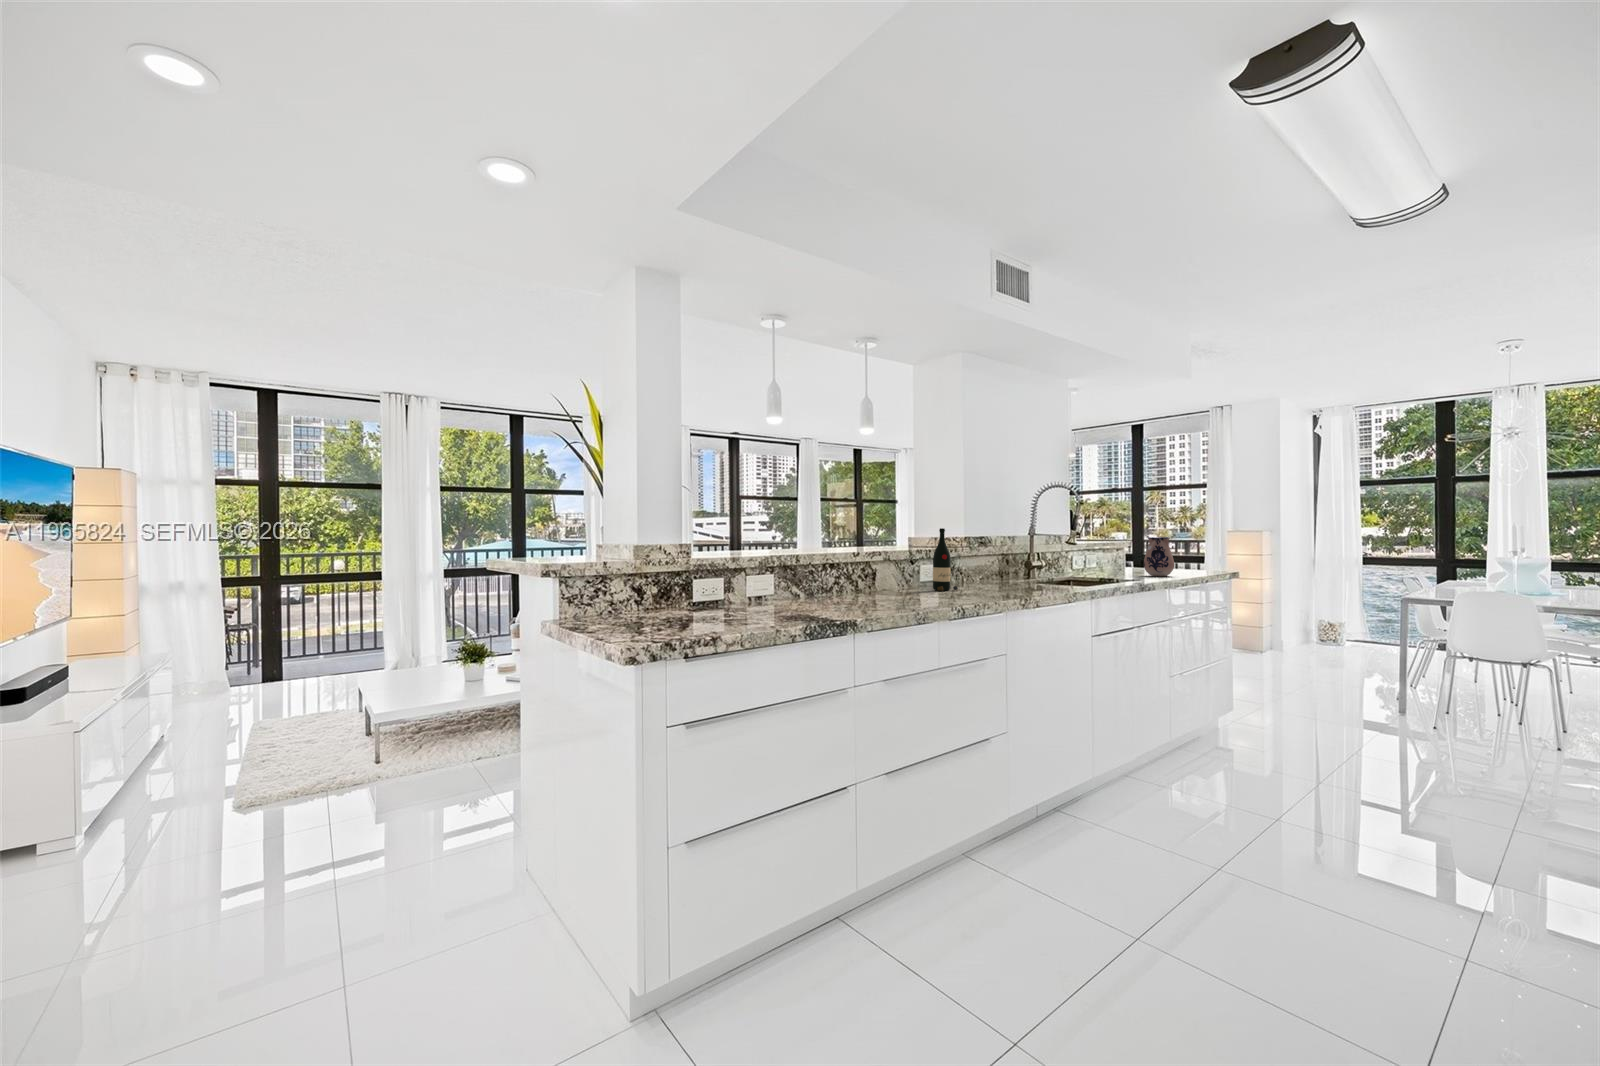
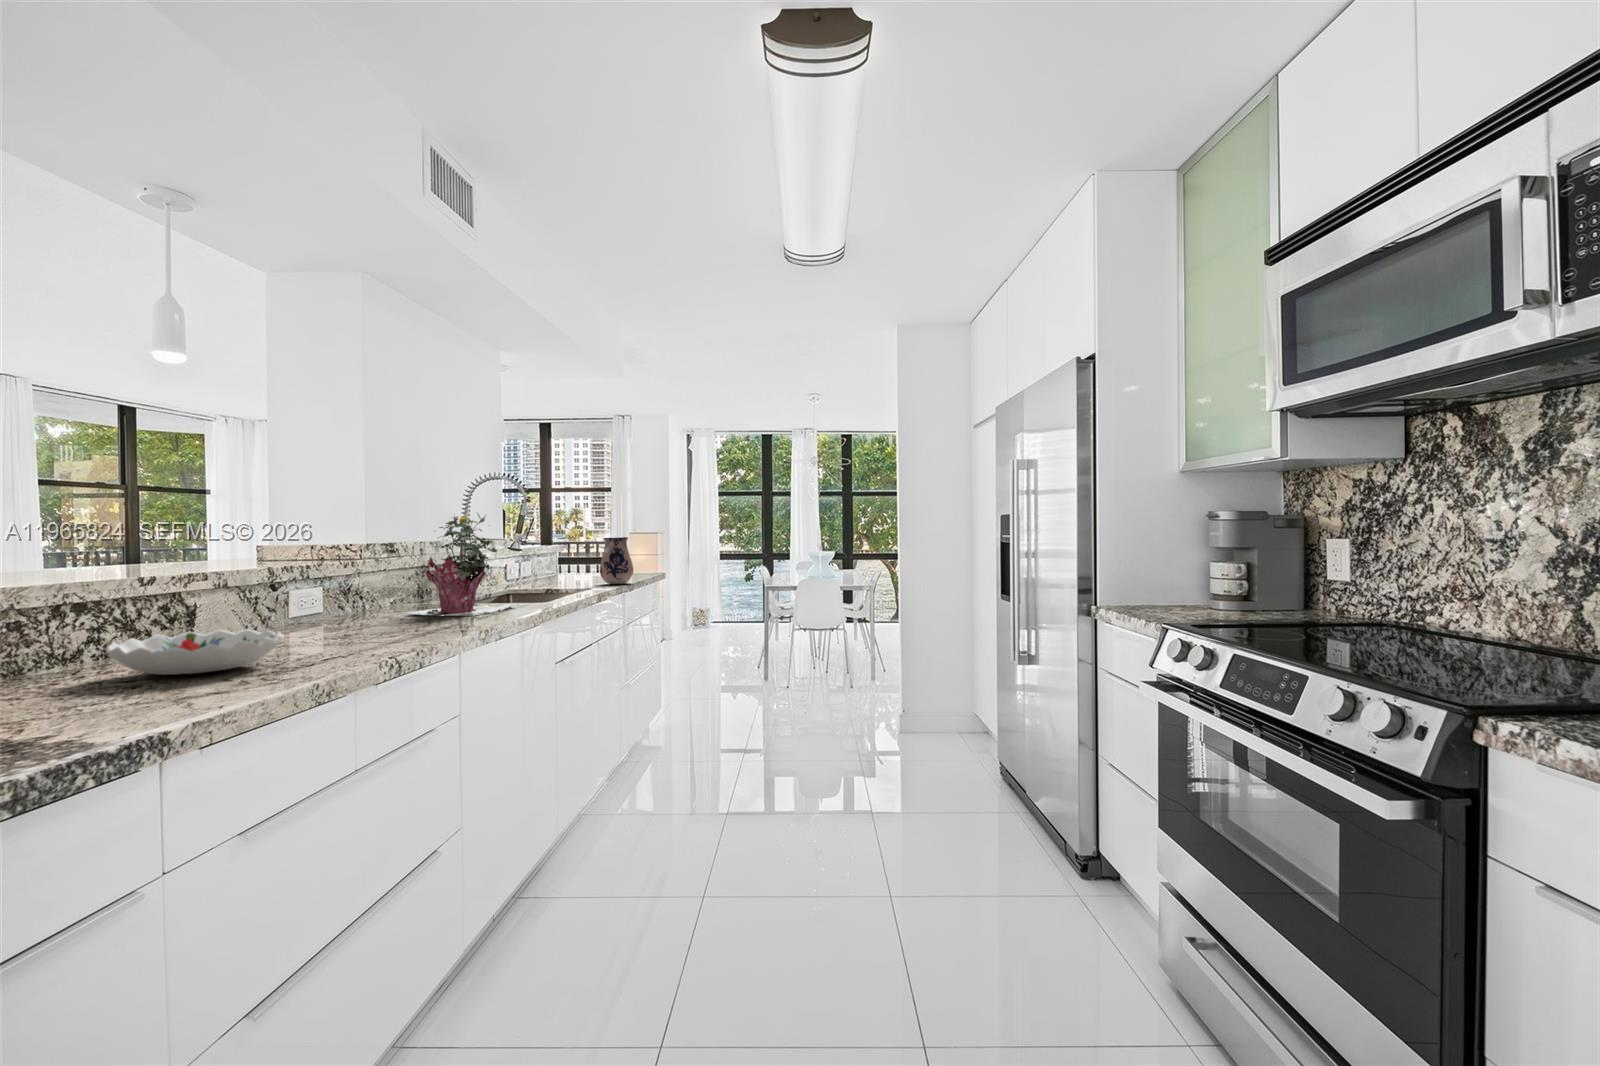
potted plant: none [984,519,1057,589] -> present [405,513,512,616]
wine bottle: present [933,528,958,591] -> none [318,526,367,633]
decorative bowl: none [840,582,909,601] -> present [106,629,284,675]

